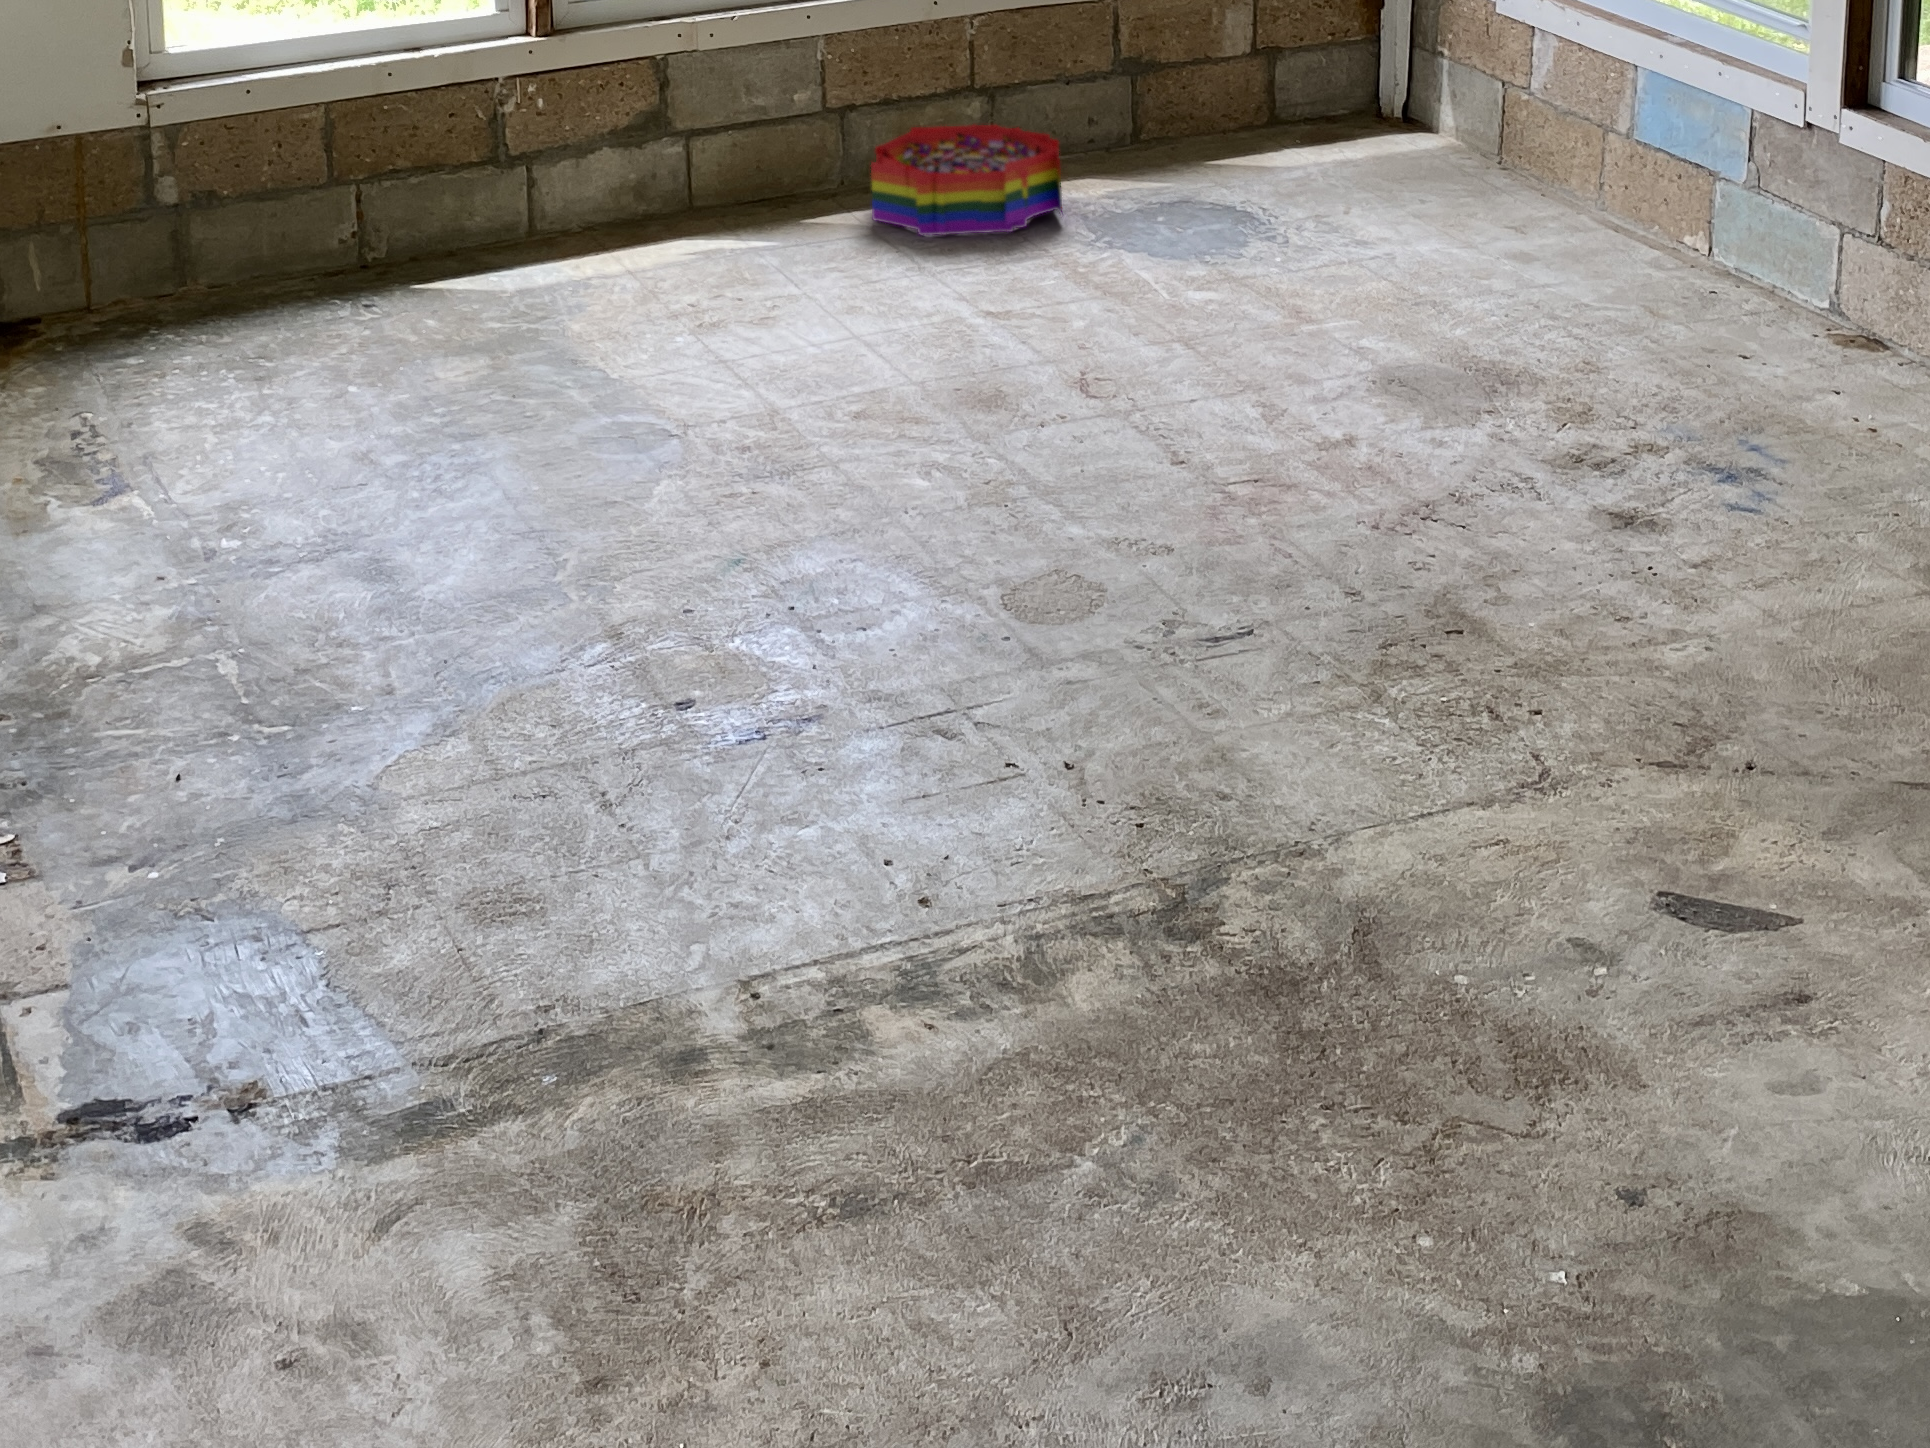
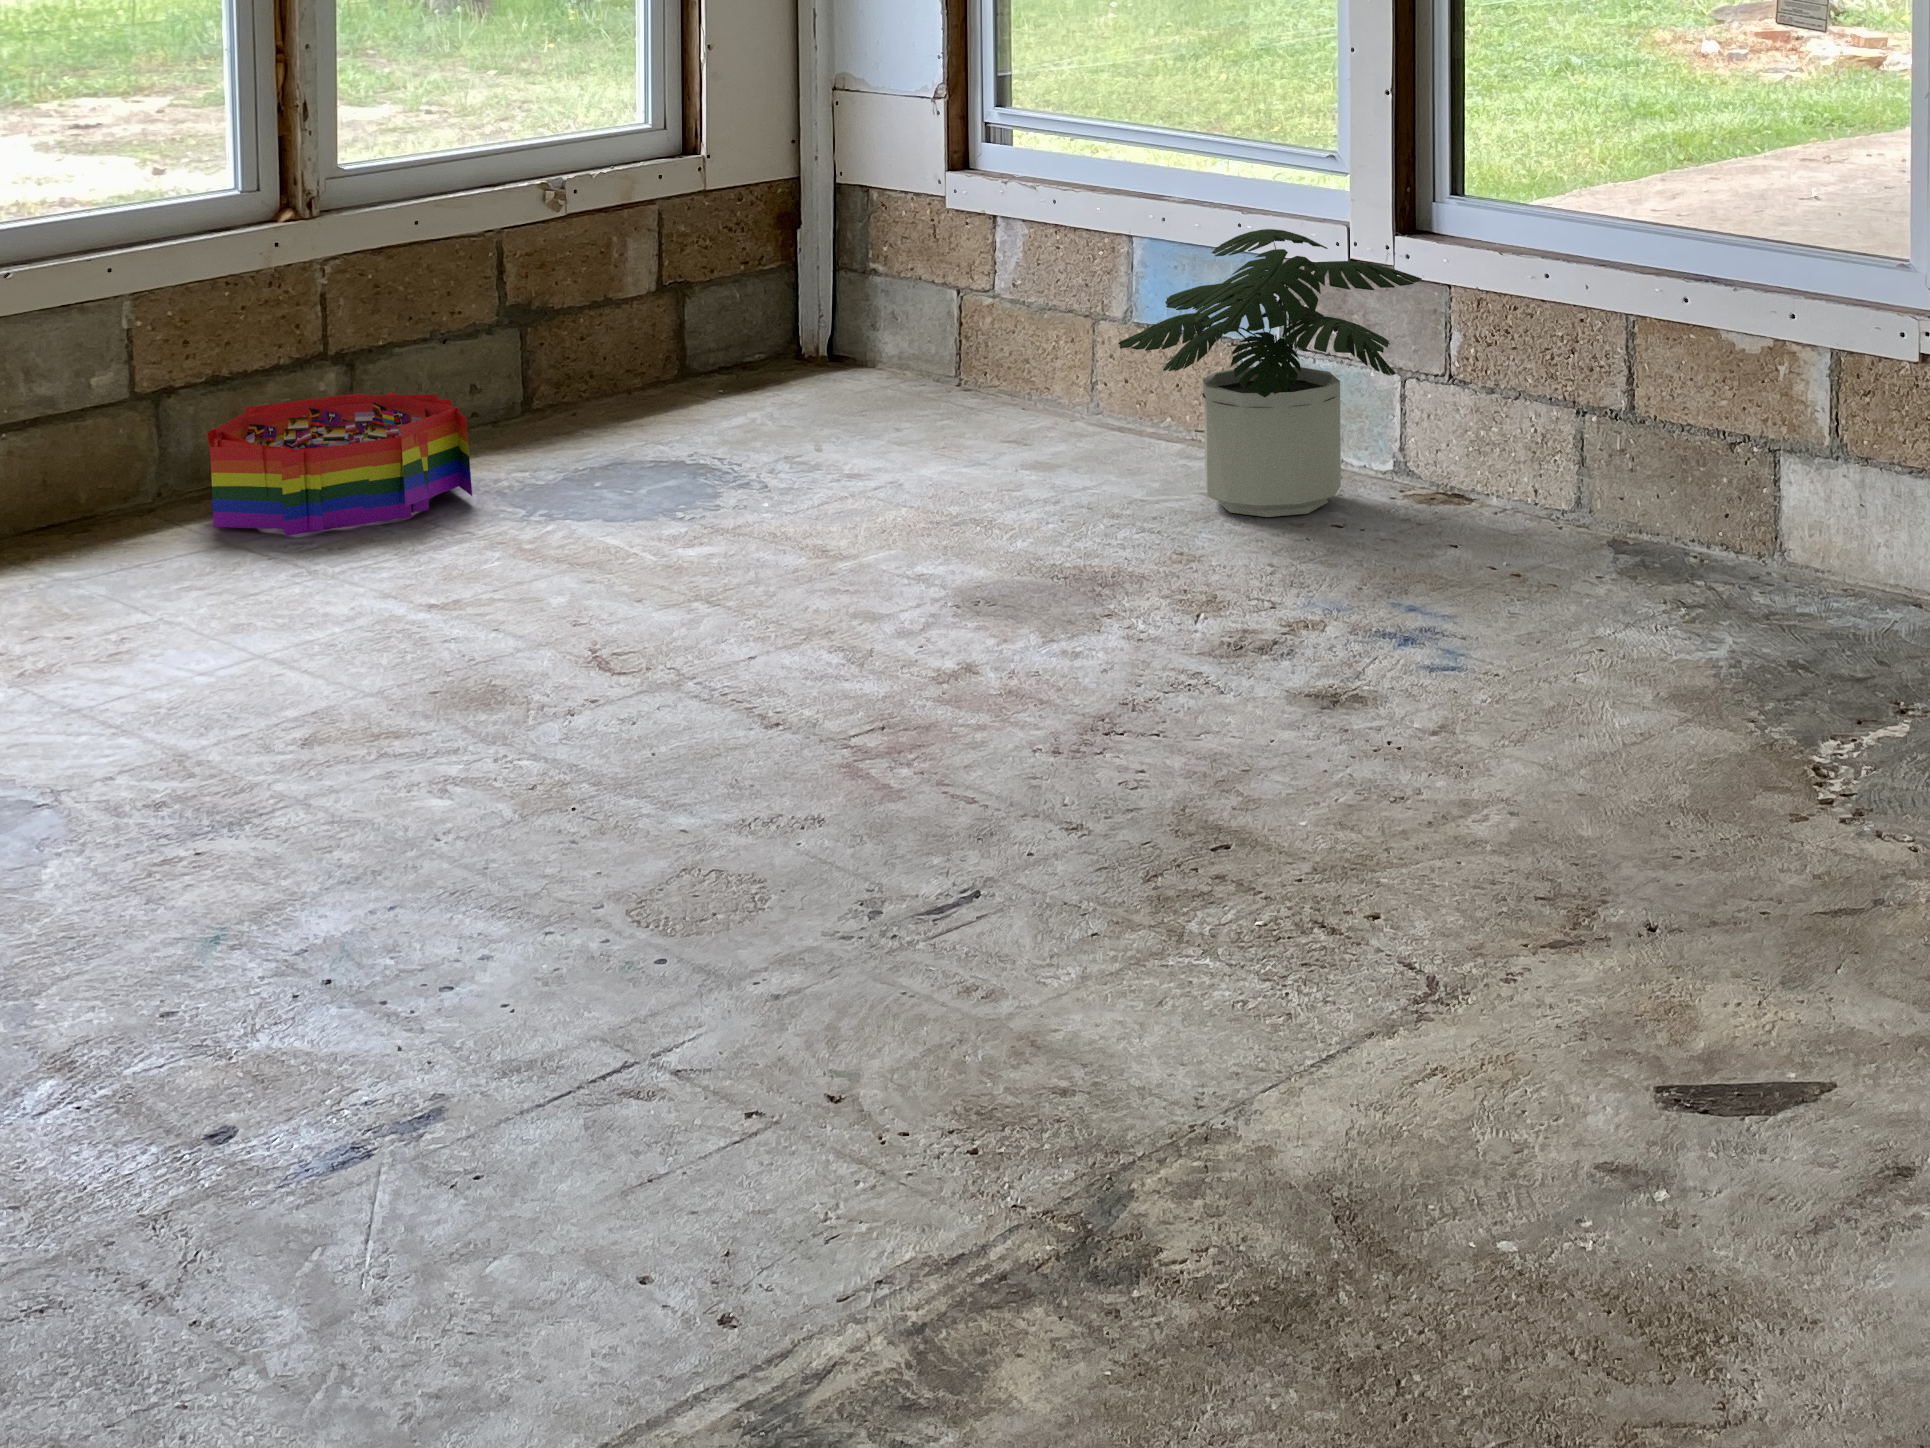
potted plant: none [1563,85,1846,335] -> present [1119,229,1422,517]

